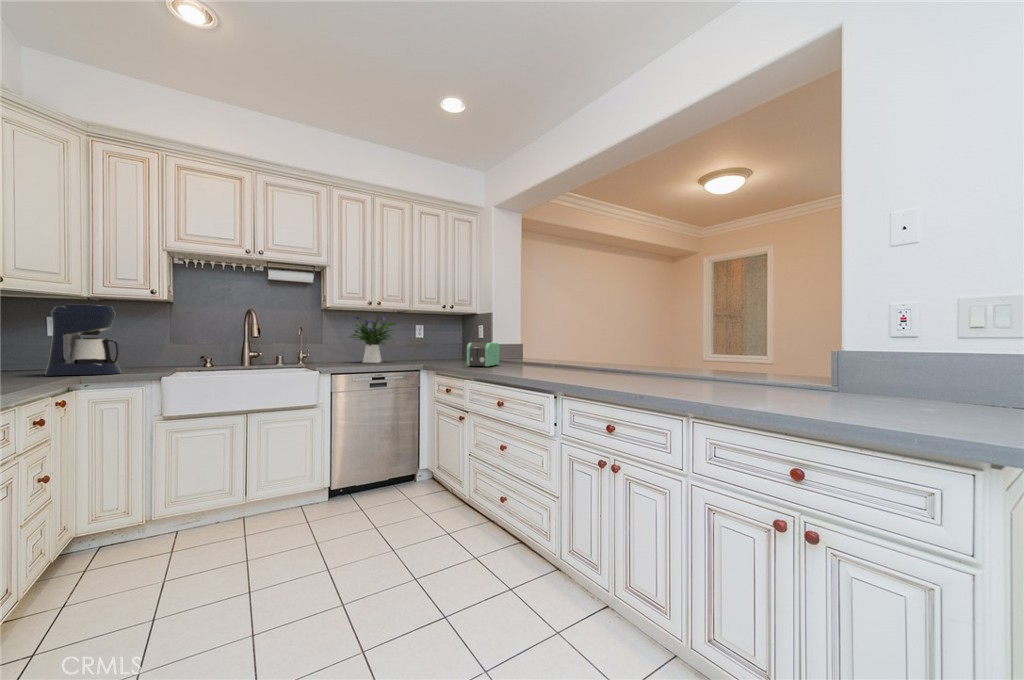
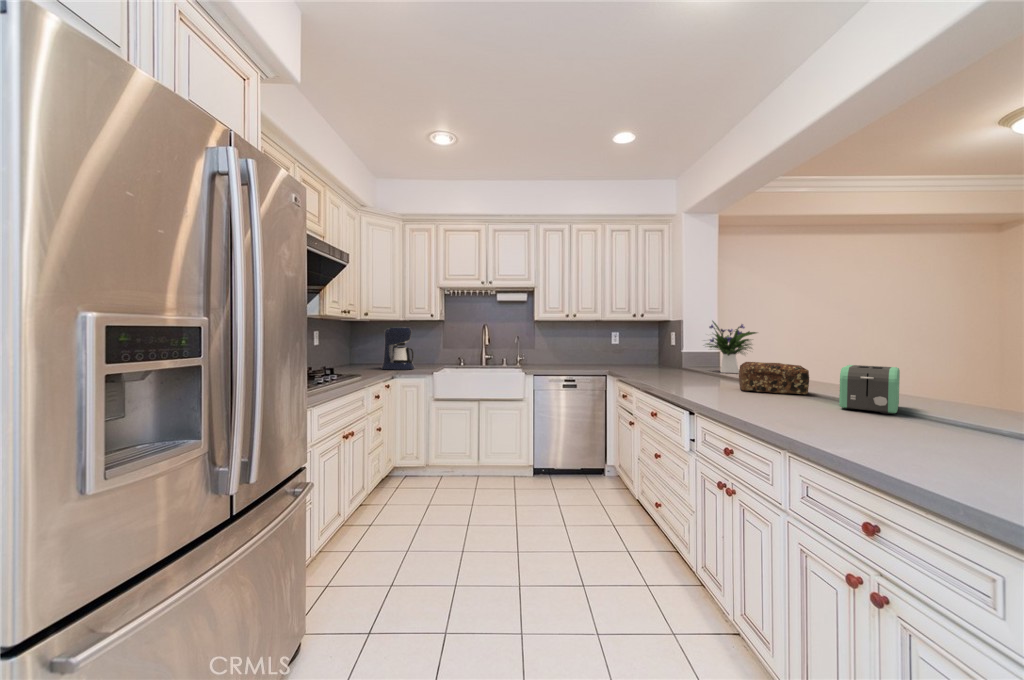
flower arrangement: present [350,311,395,363] -> present [707,321,757,373]
toaster: present [467,343,499,367] -> present [839,365,900,414]
bread loaf: none [555,346,609,373] -> present [739,362,809,394]

